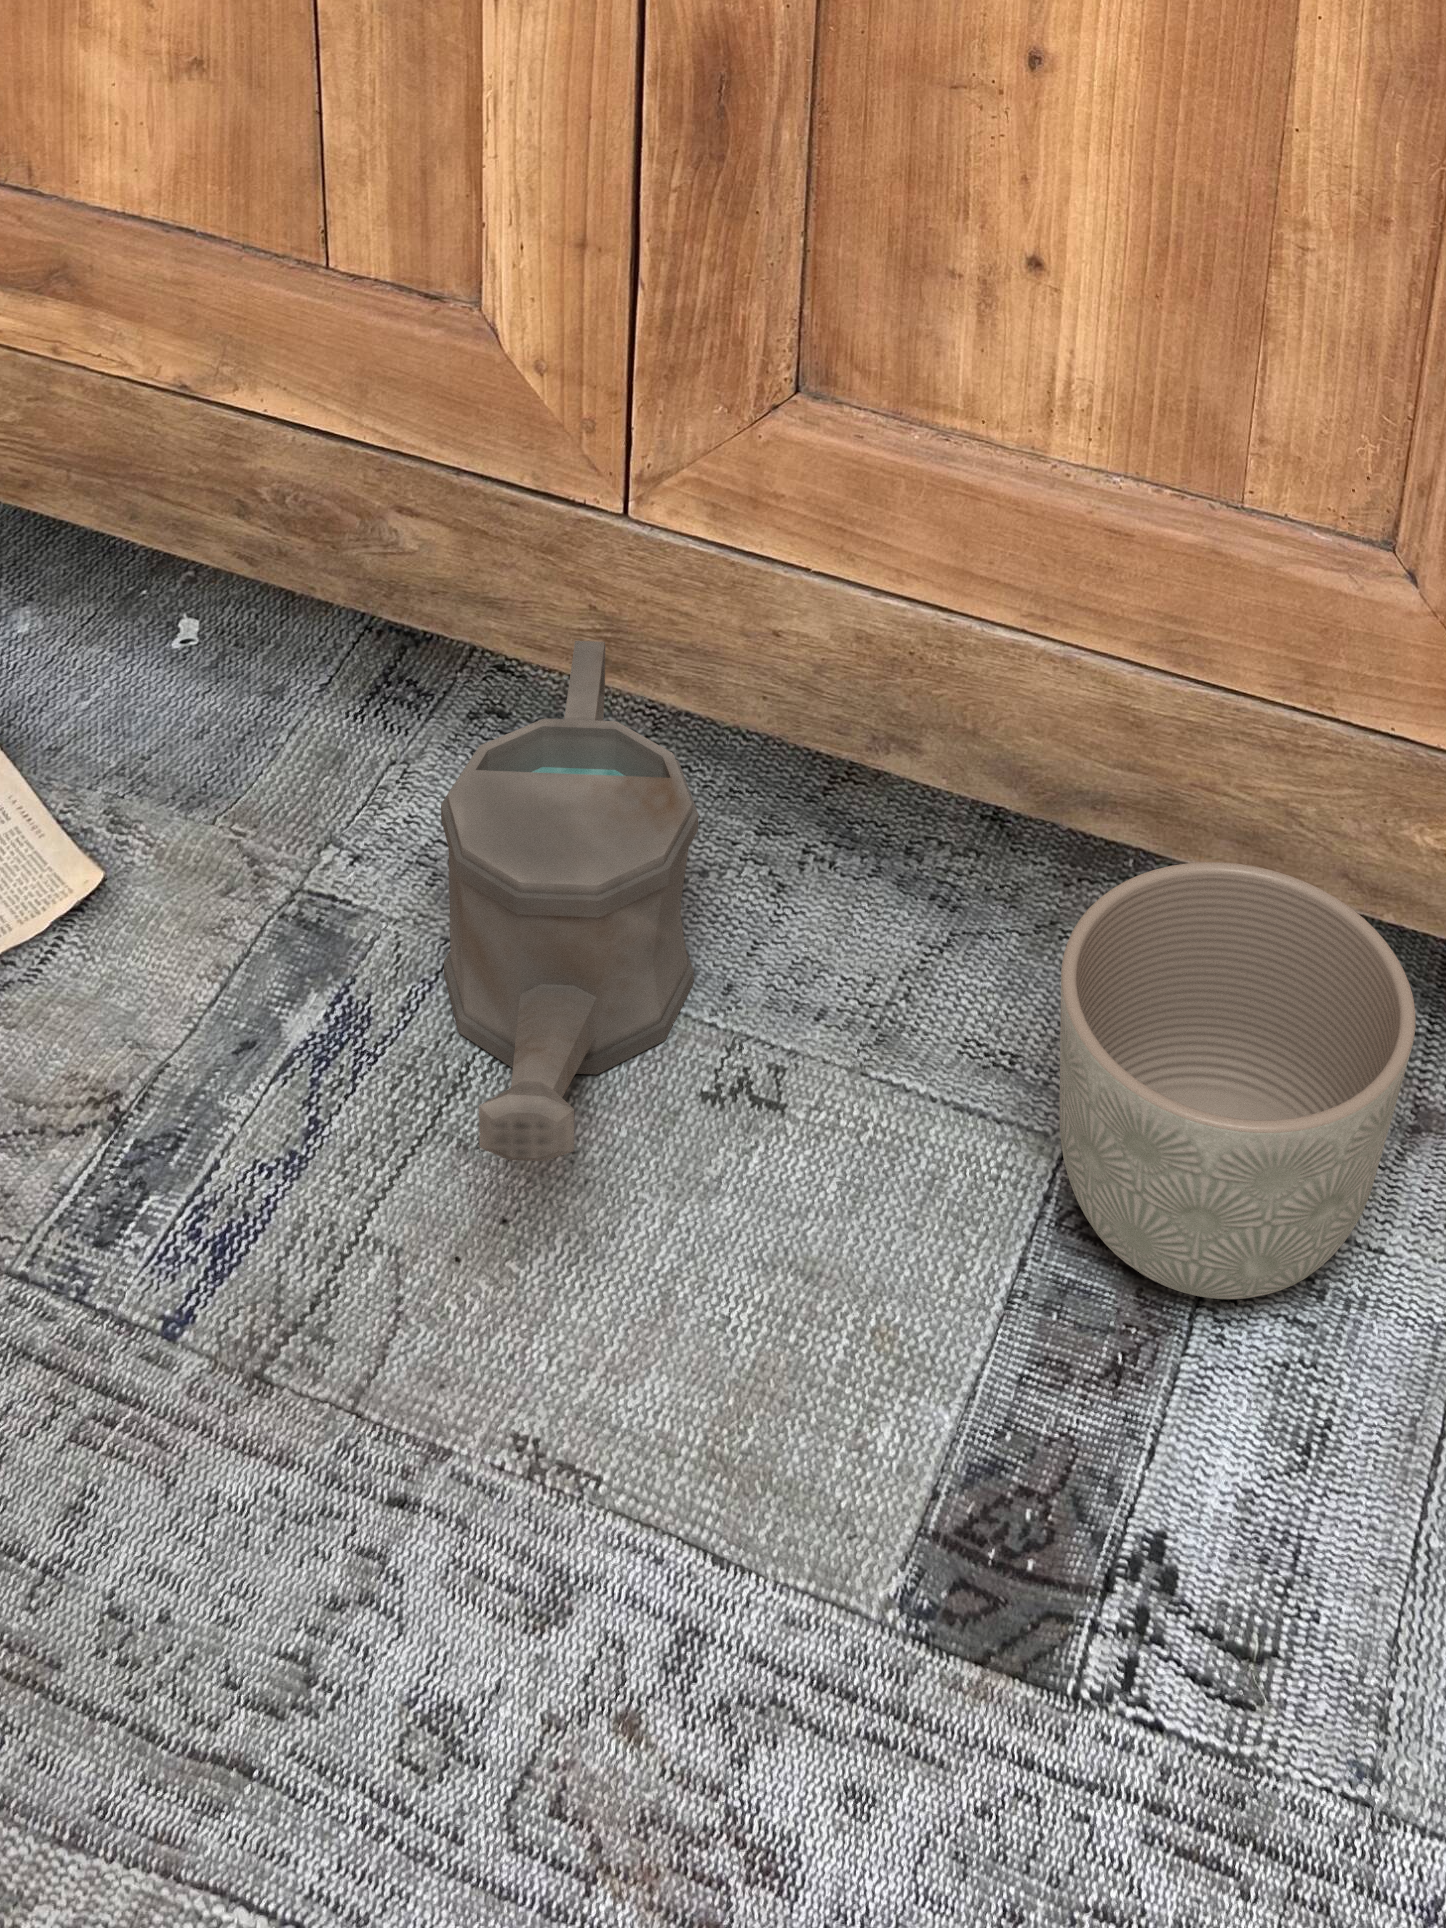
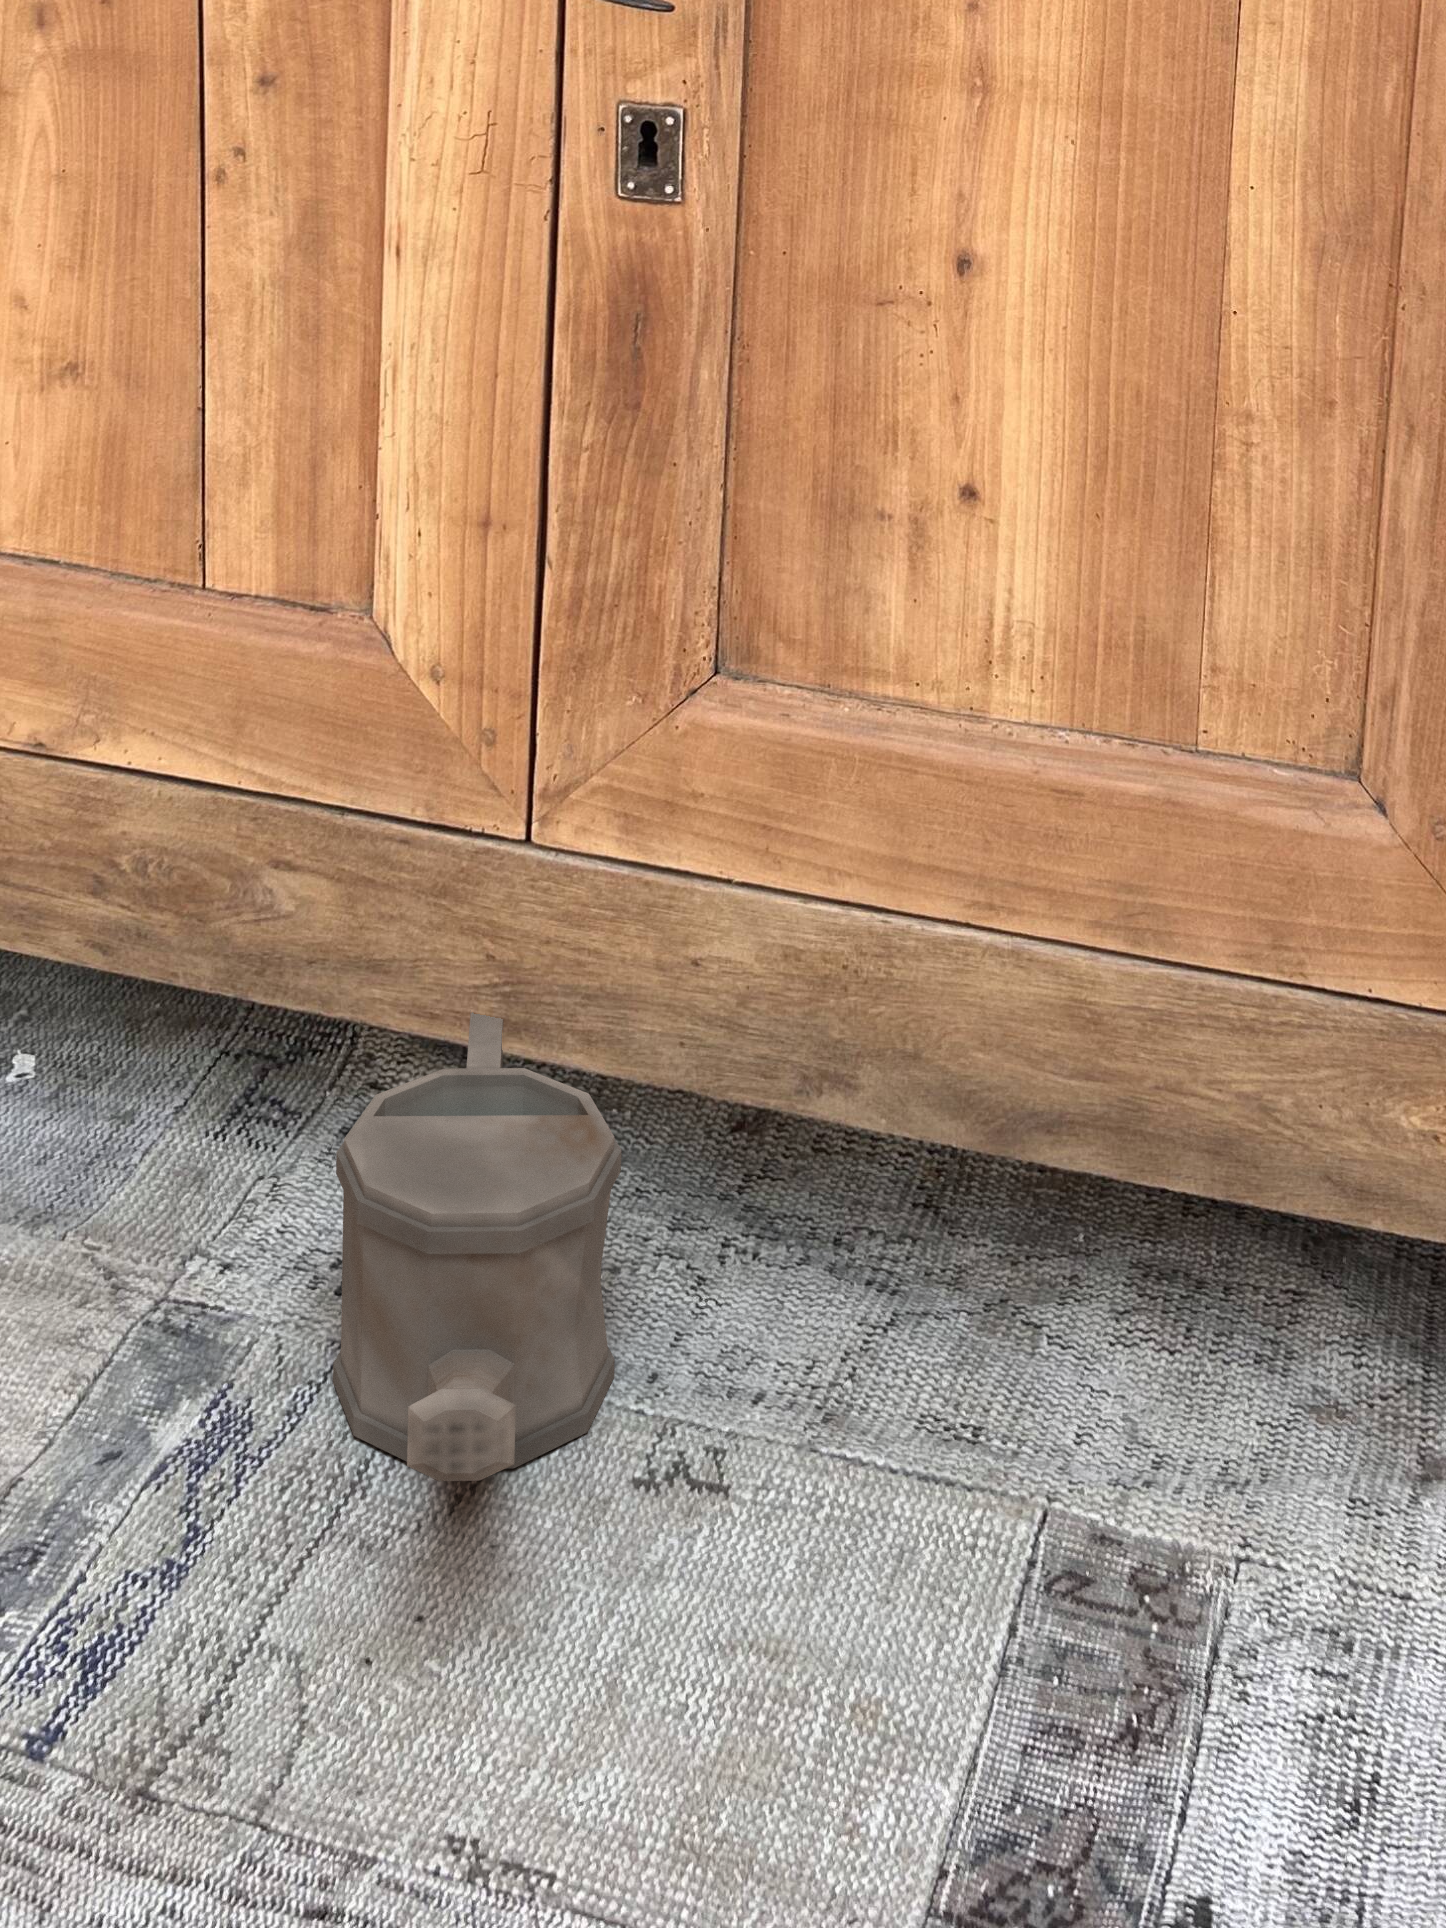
planter: present [1060,862,1415,1299] -> none [1038,1150,1427,1641]

